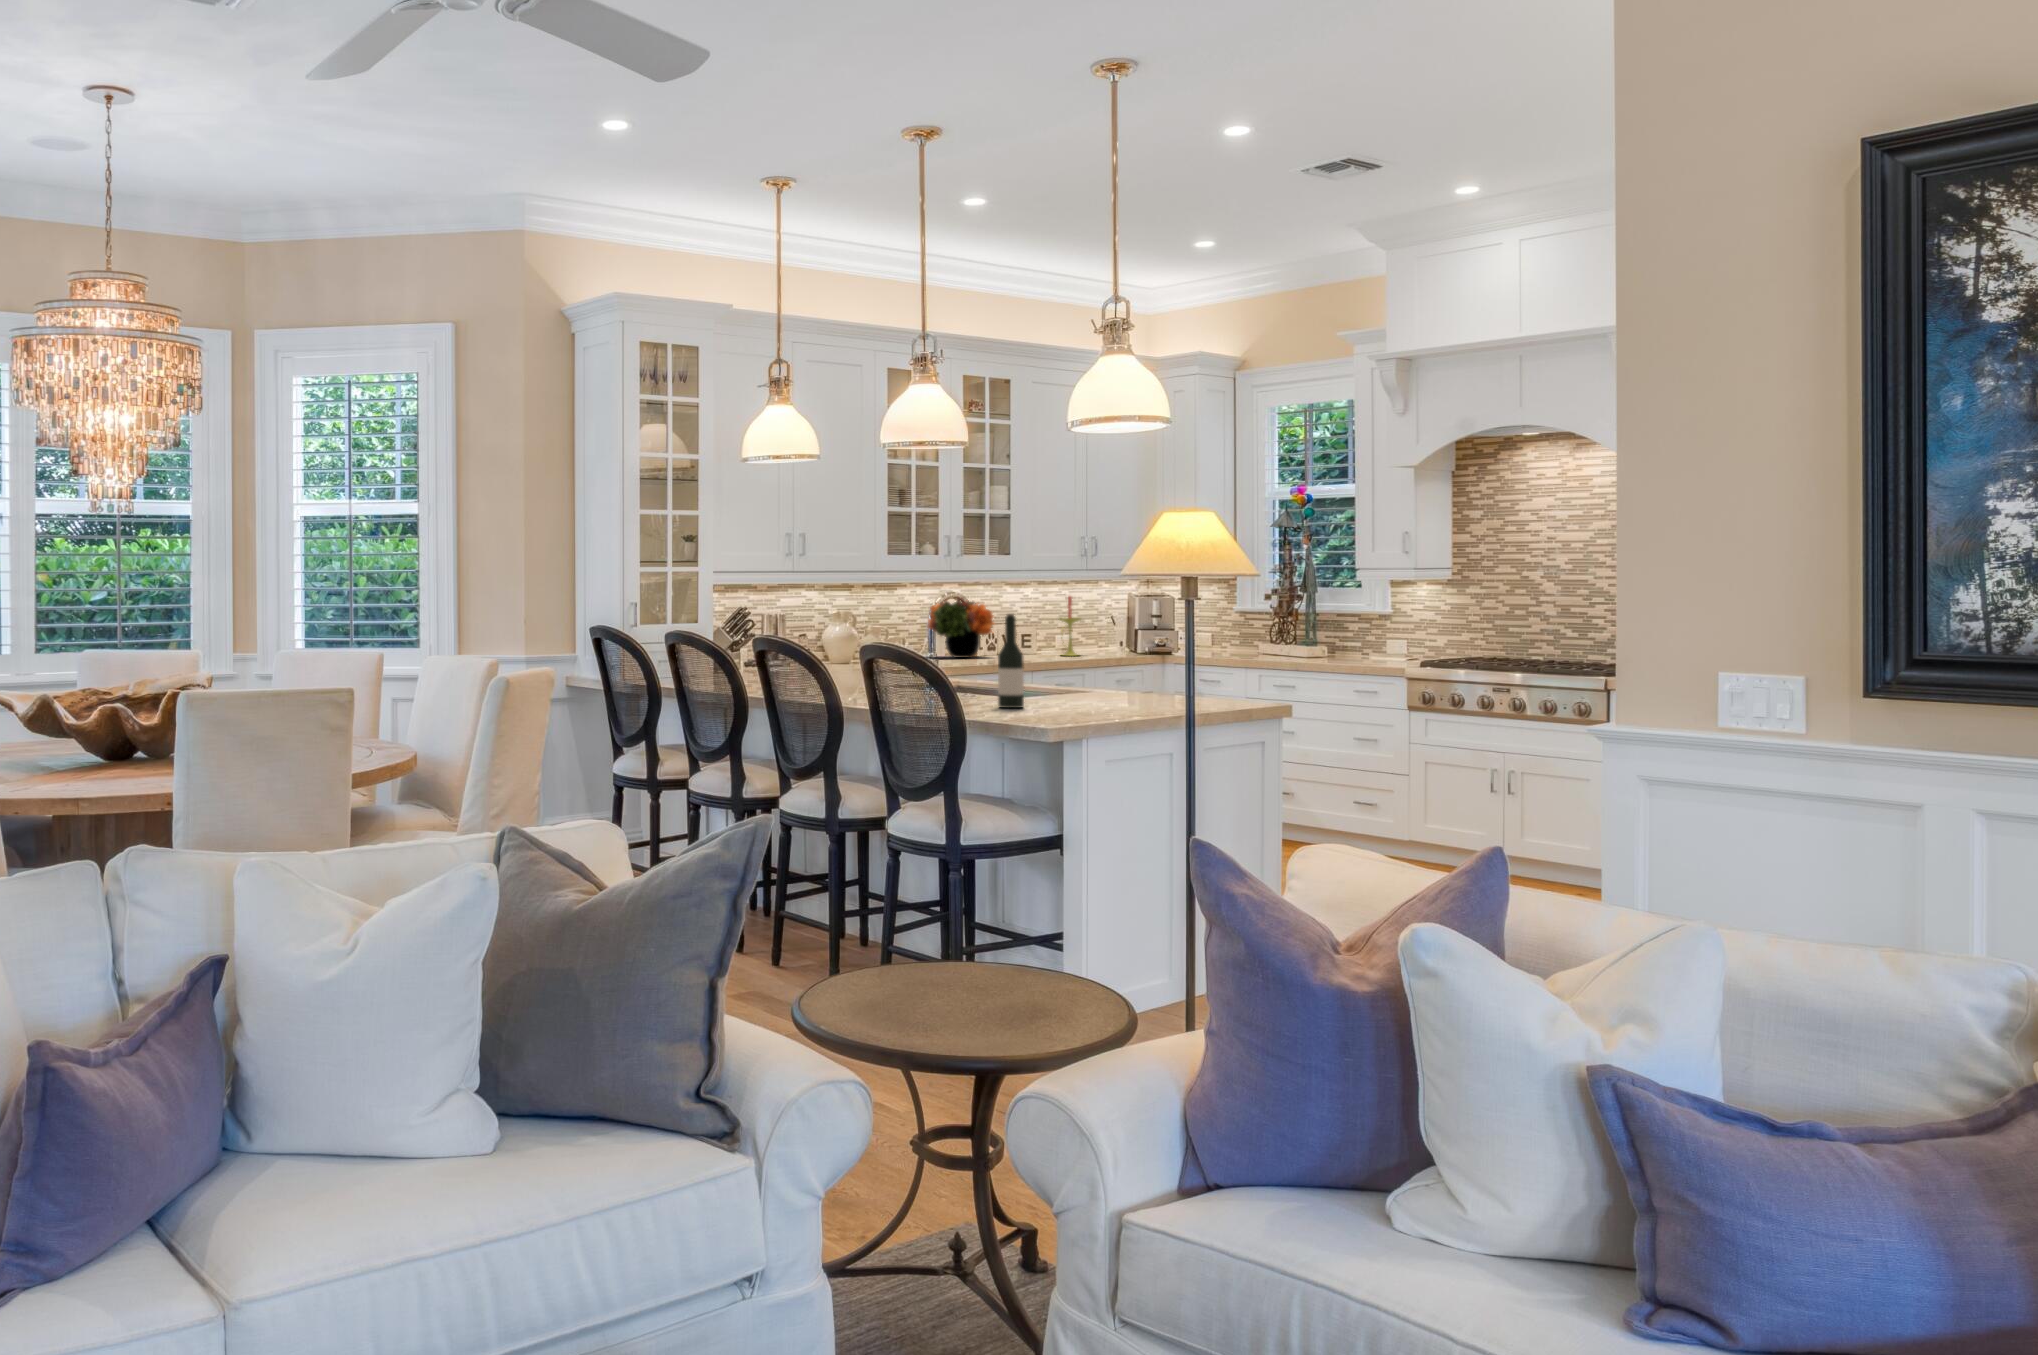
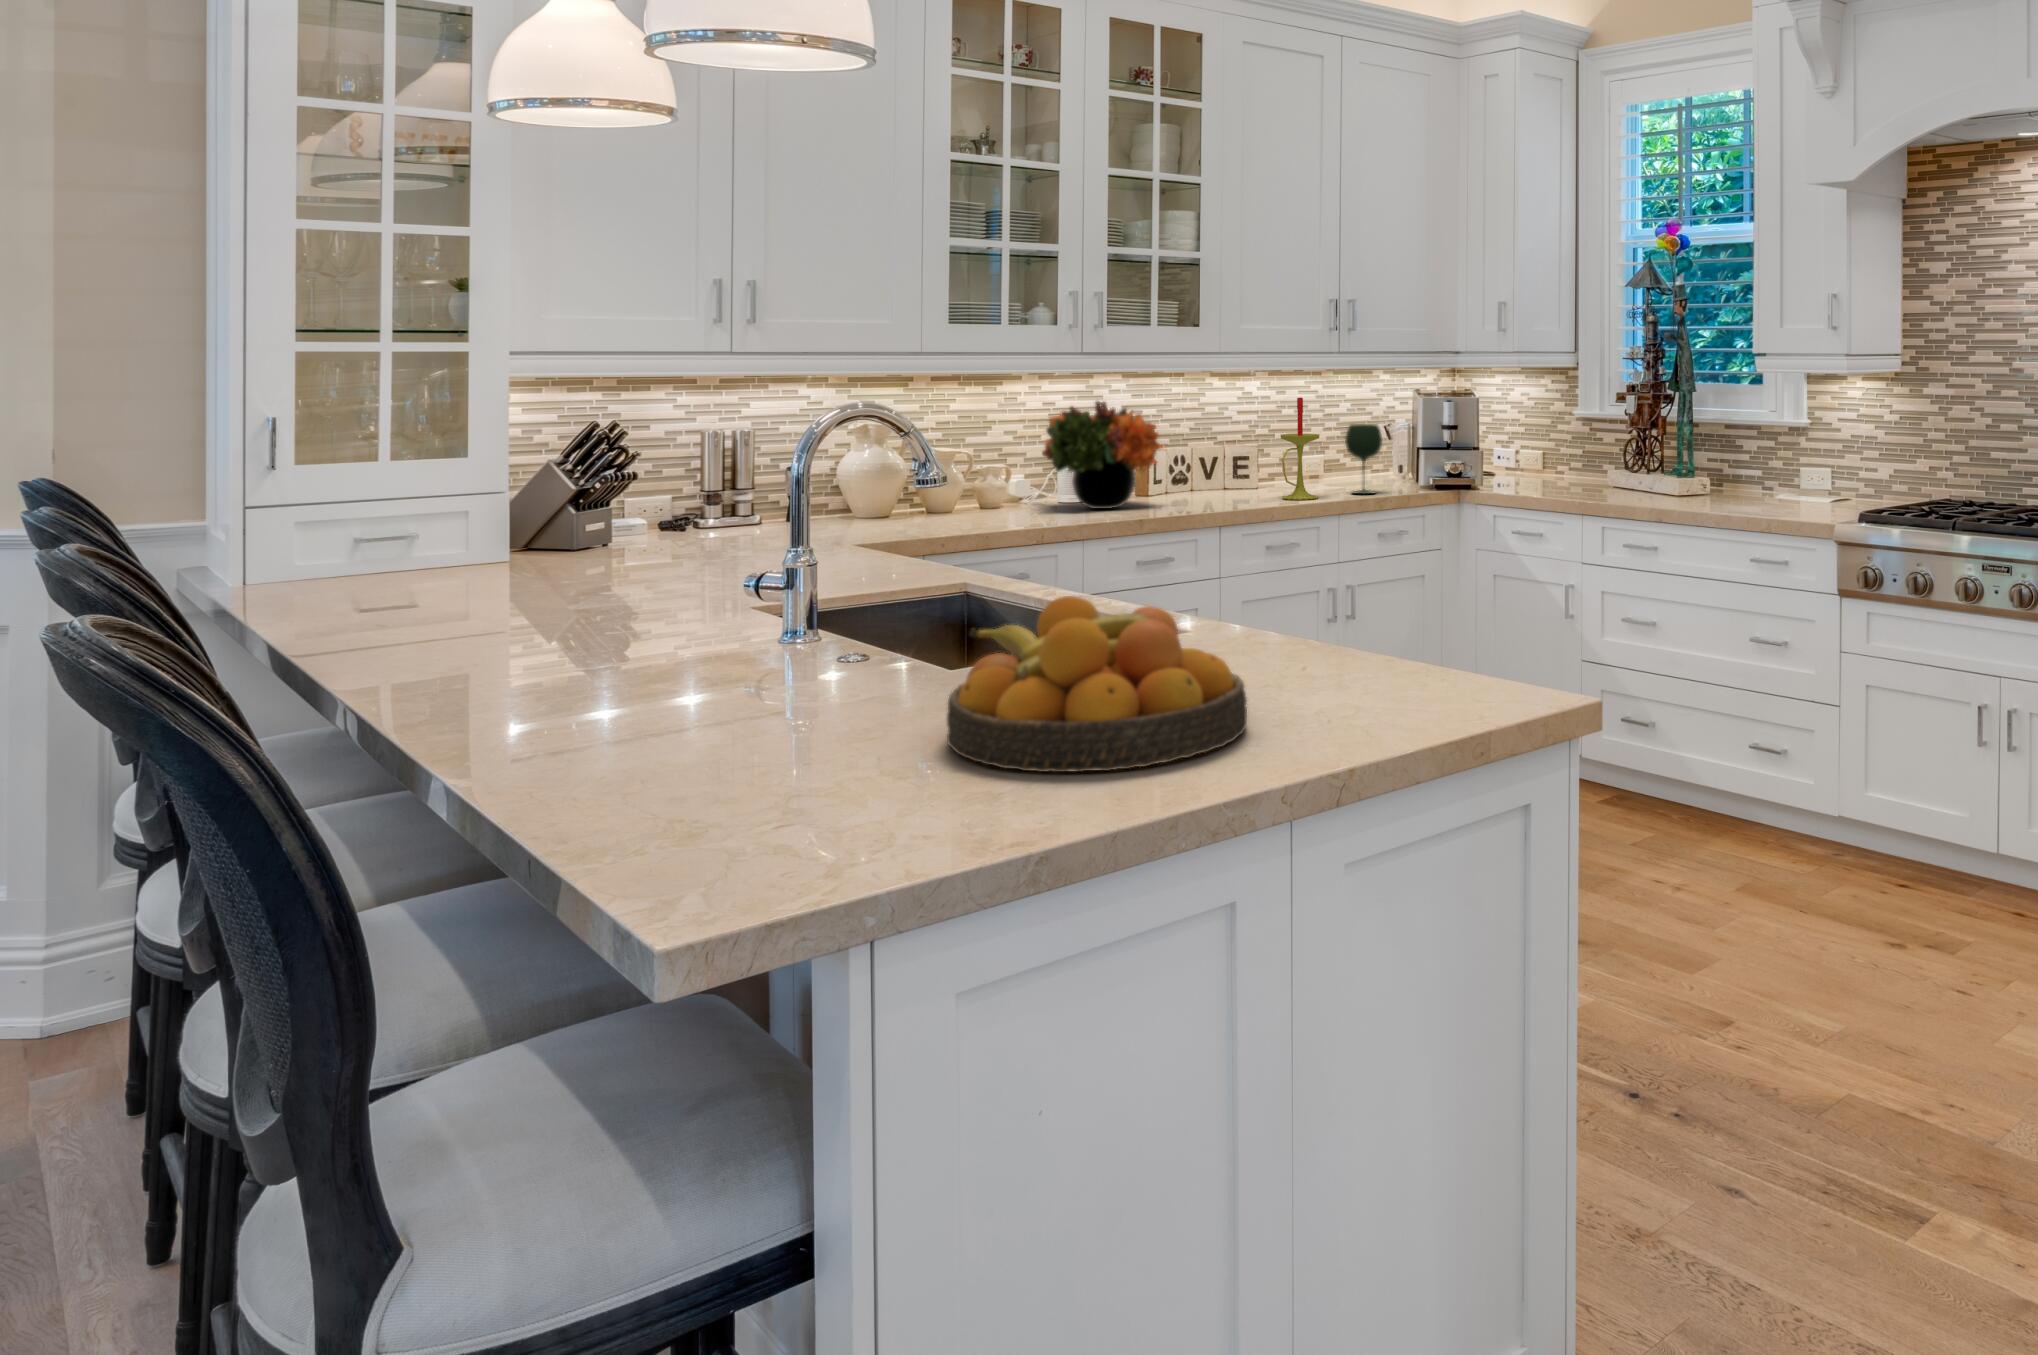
wine glass: none [1095,612,1118,655] -> present [1345,424,1382,494]
wine bottle: present [998,614,1024,708] -> none [735,508,824,813]
fruit bowl: none [1040,654,1147,706] -> present [947,596,1247,772]

